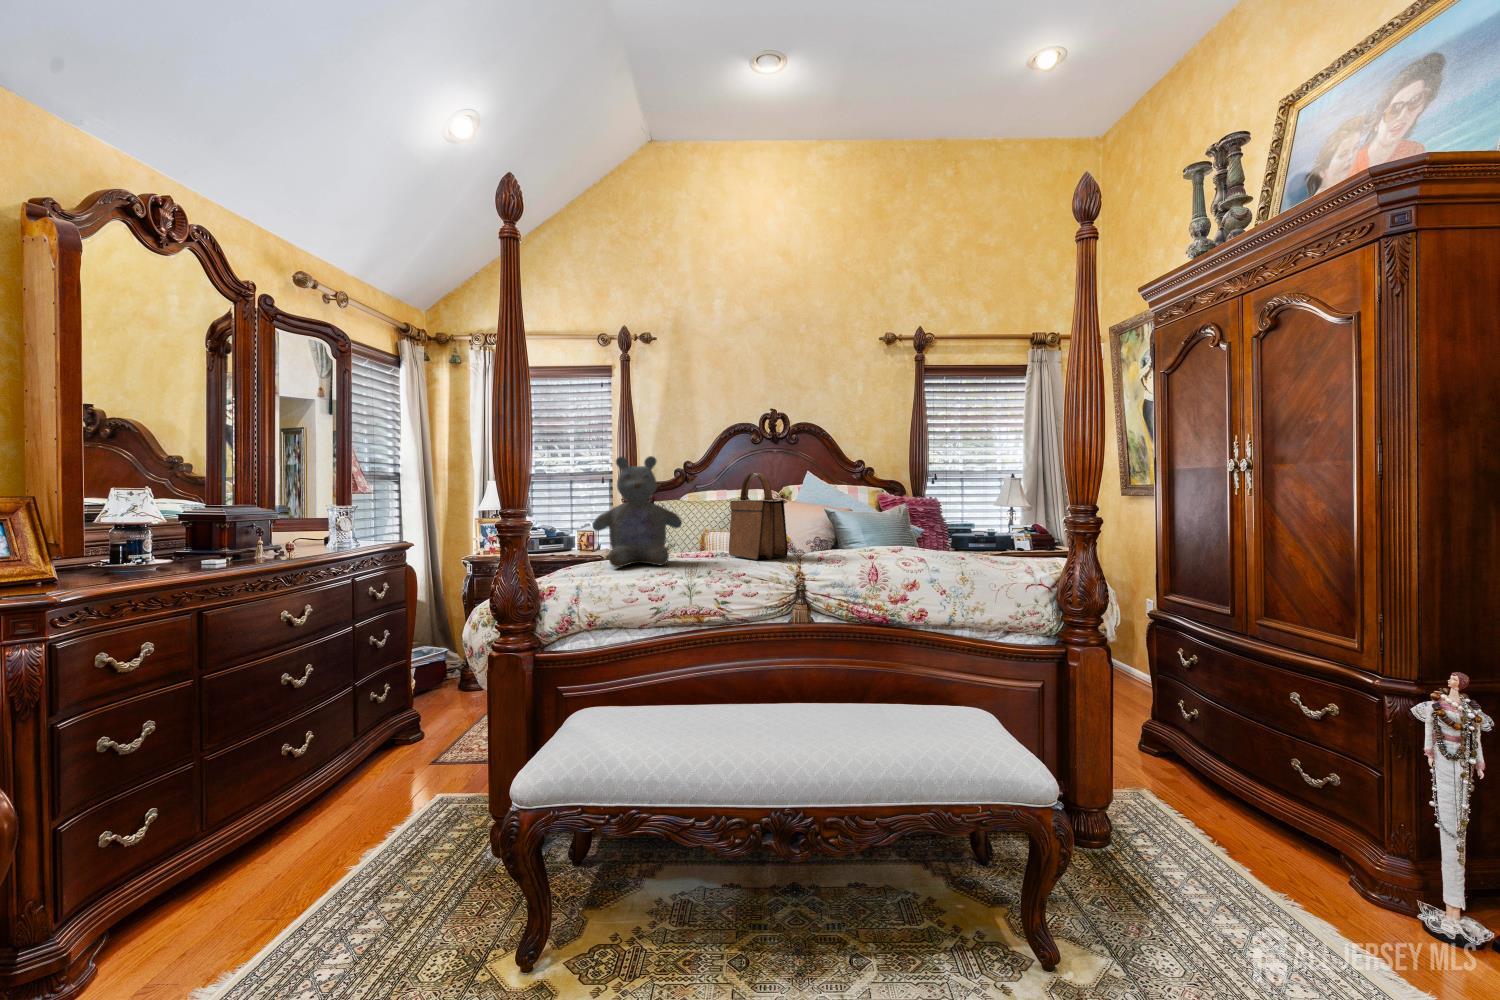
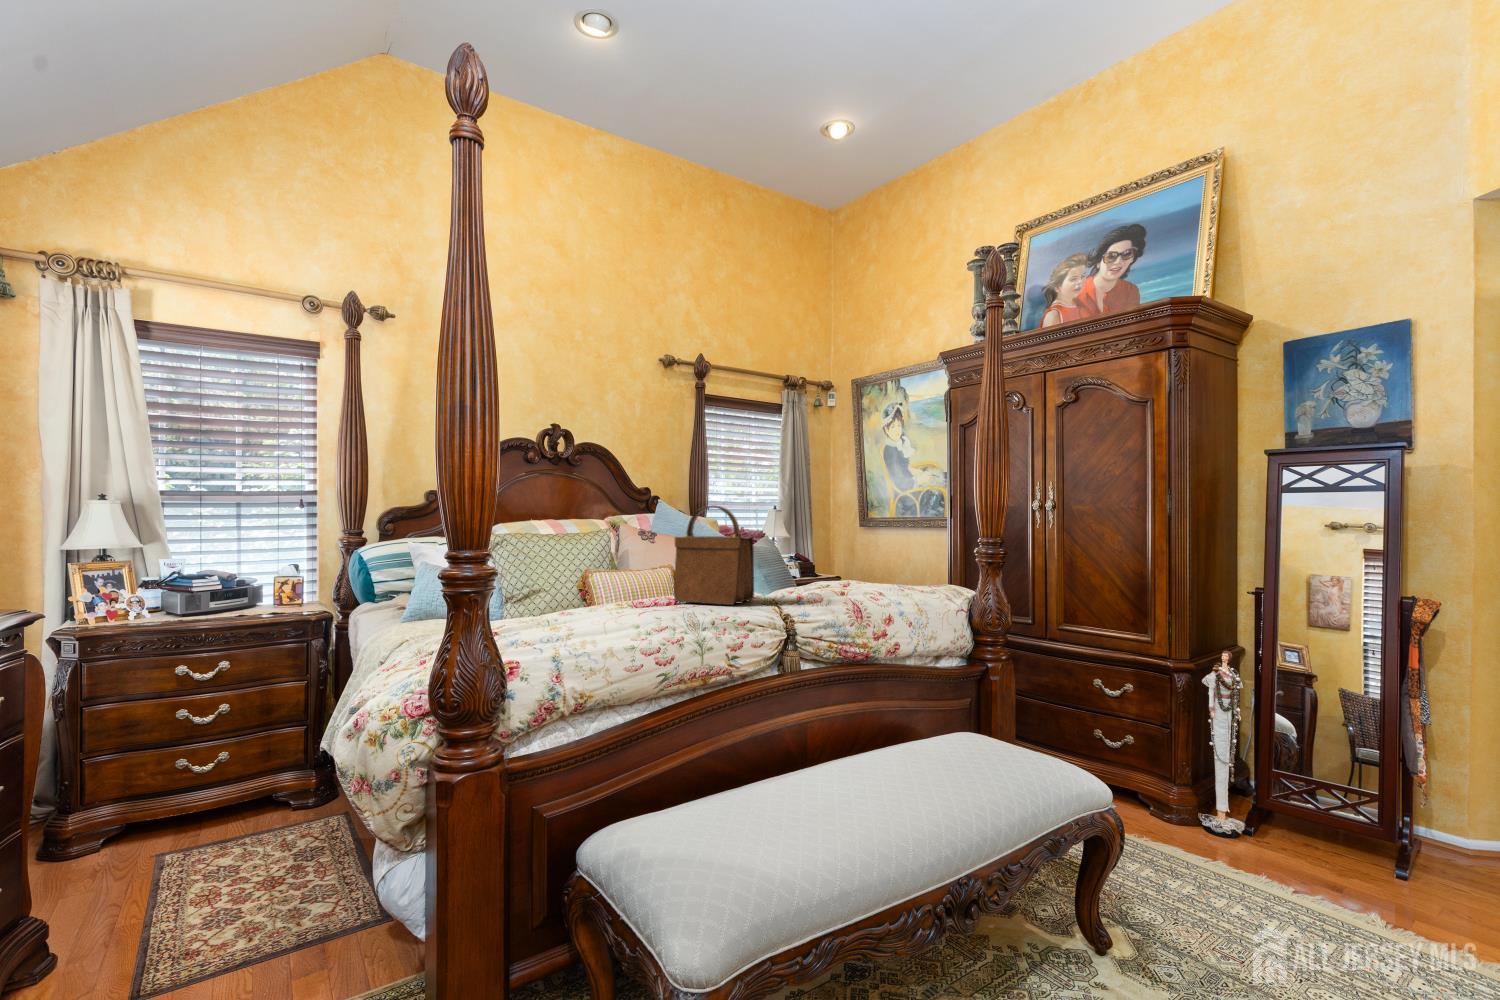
stuffed bear: present [593,456,682,567] -> none [534,480,651,625]

